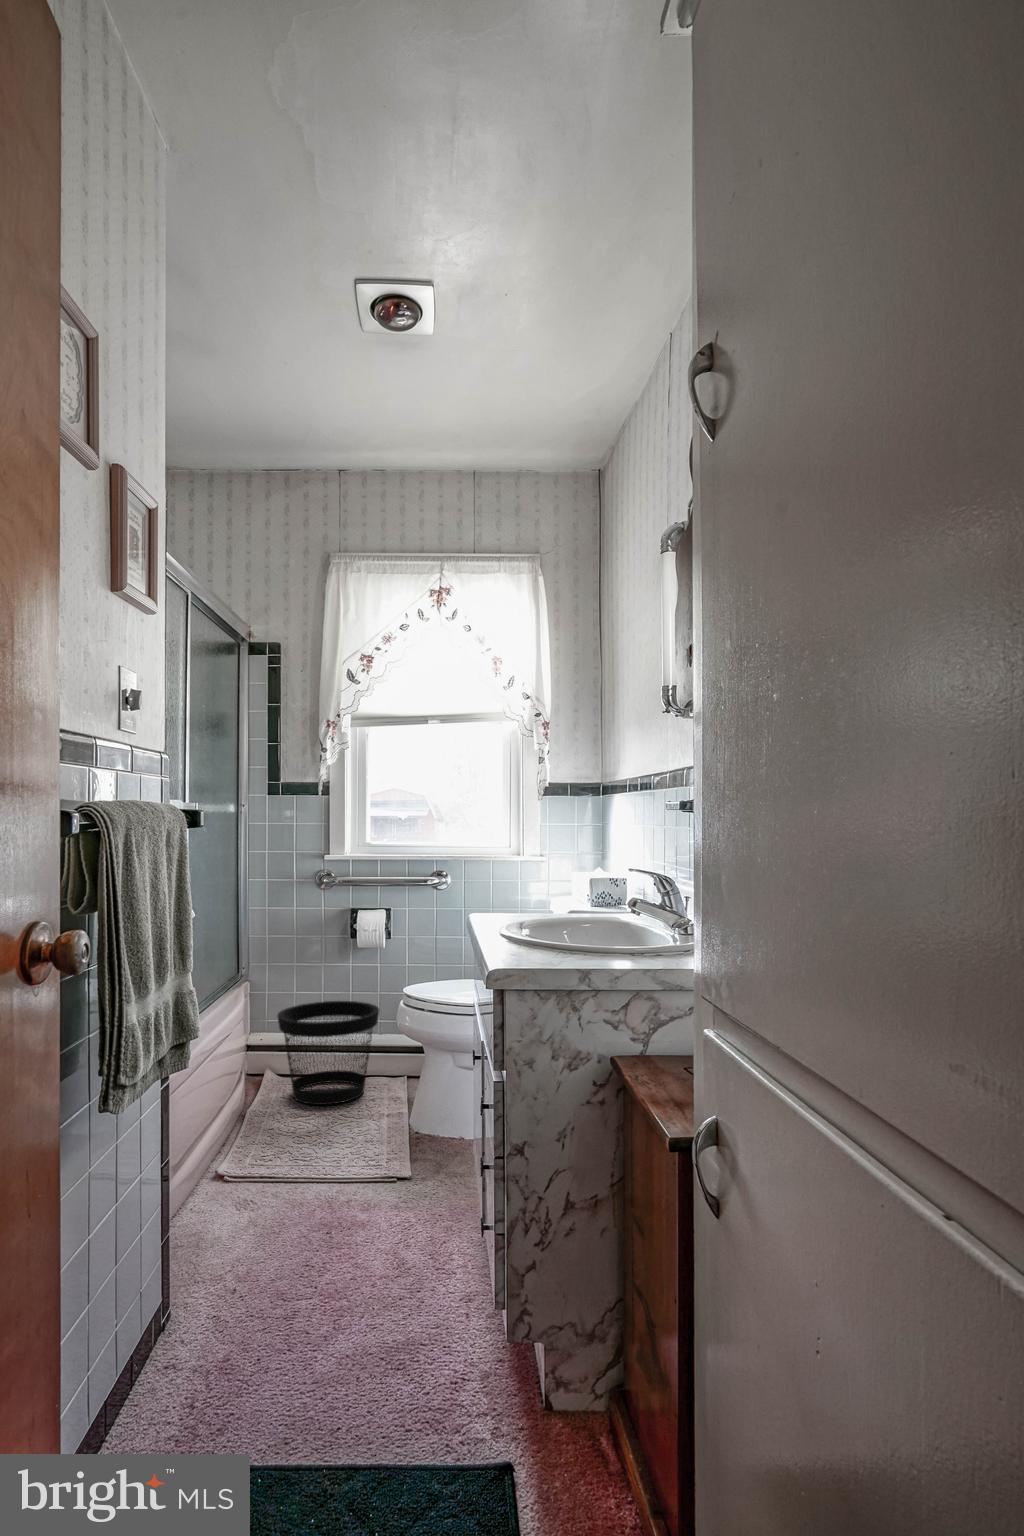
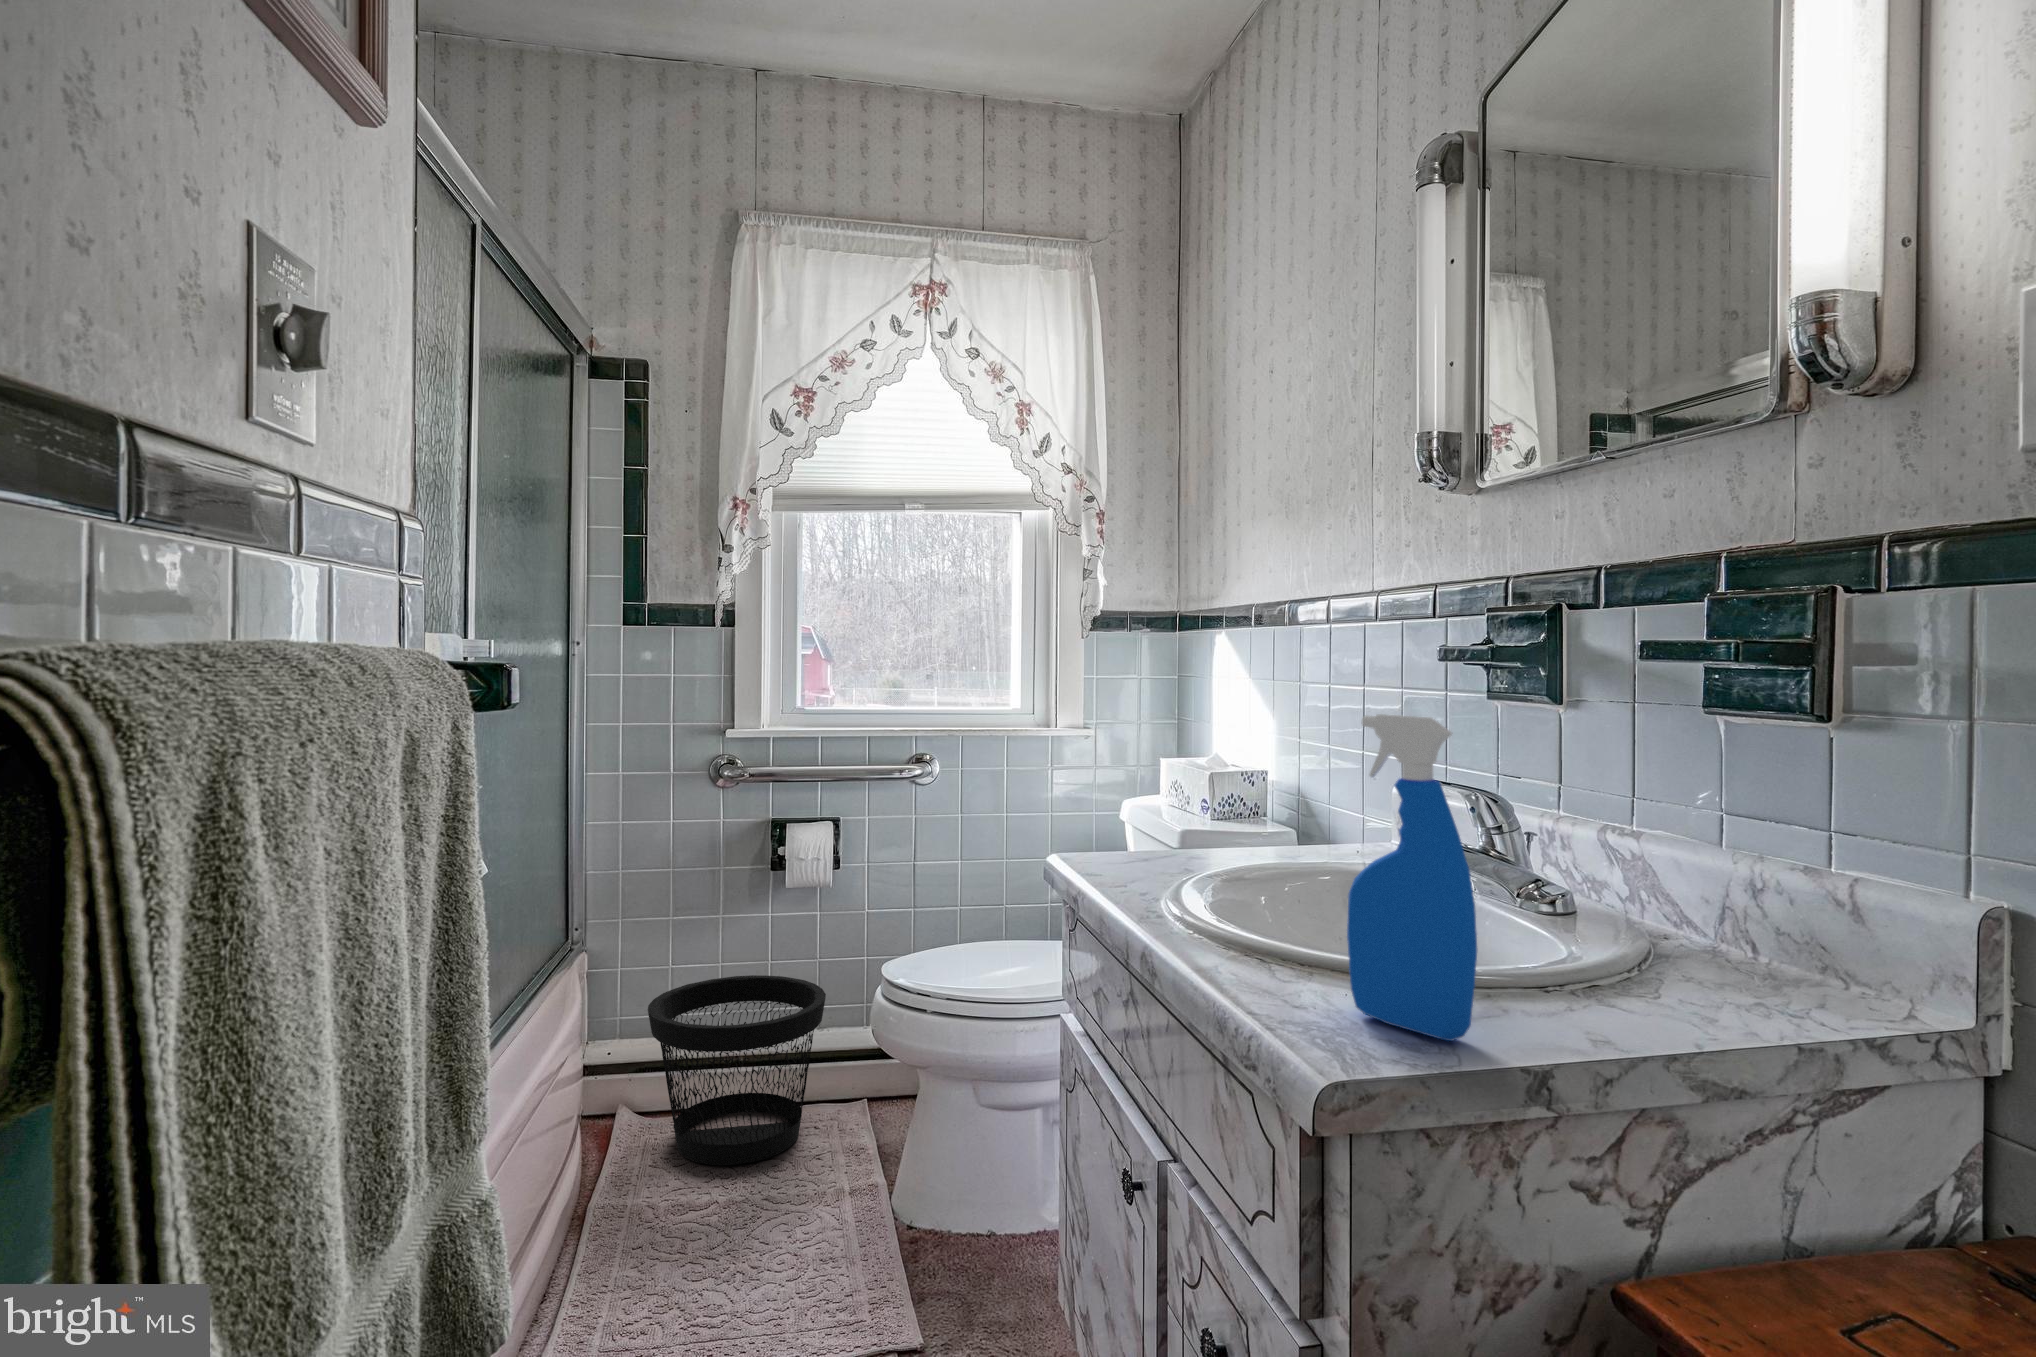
spray bottle: none [534,840,572,967] -> present [1347,714,1477,1041]

